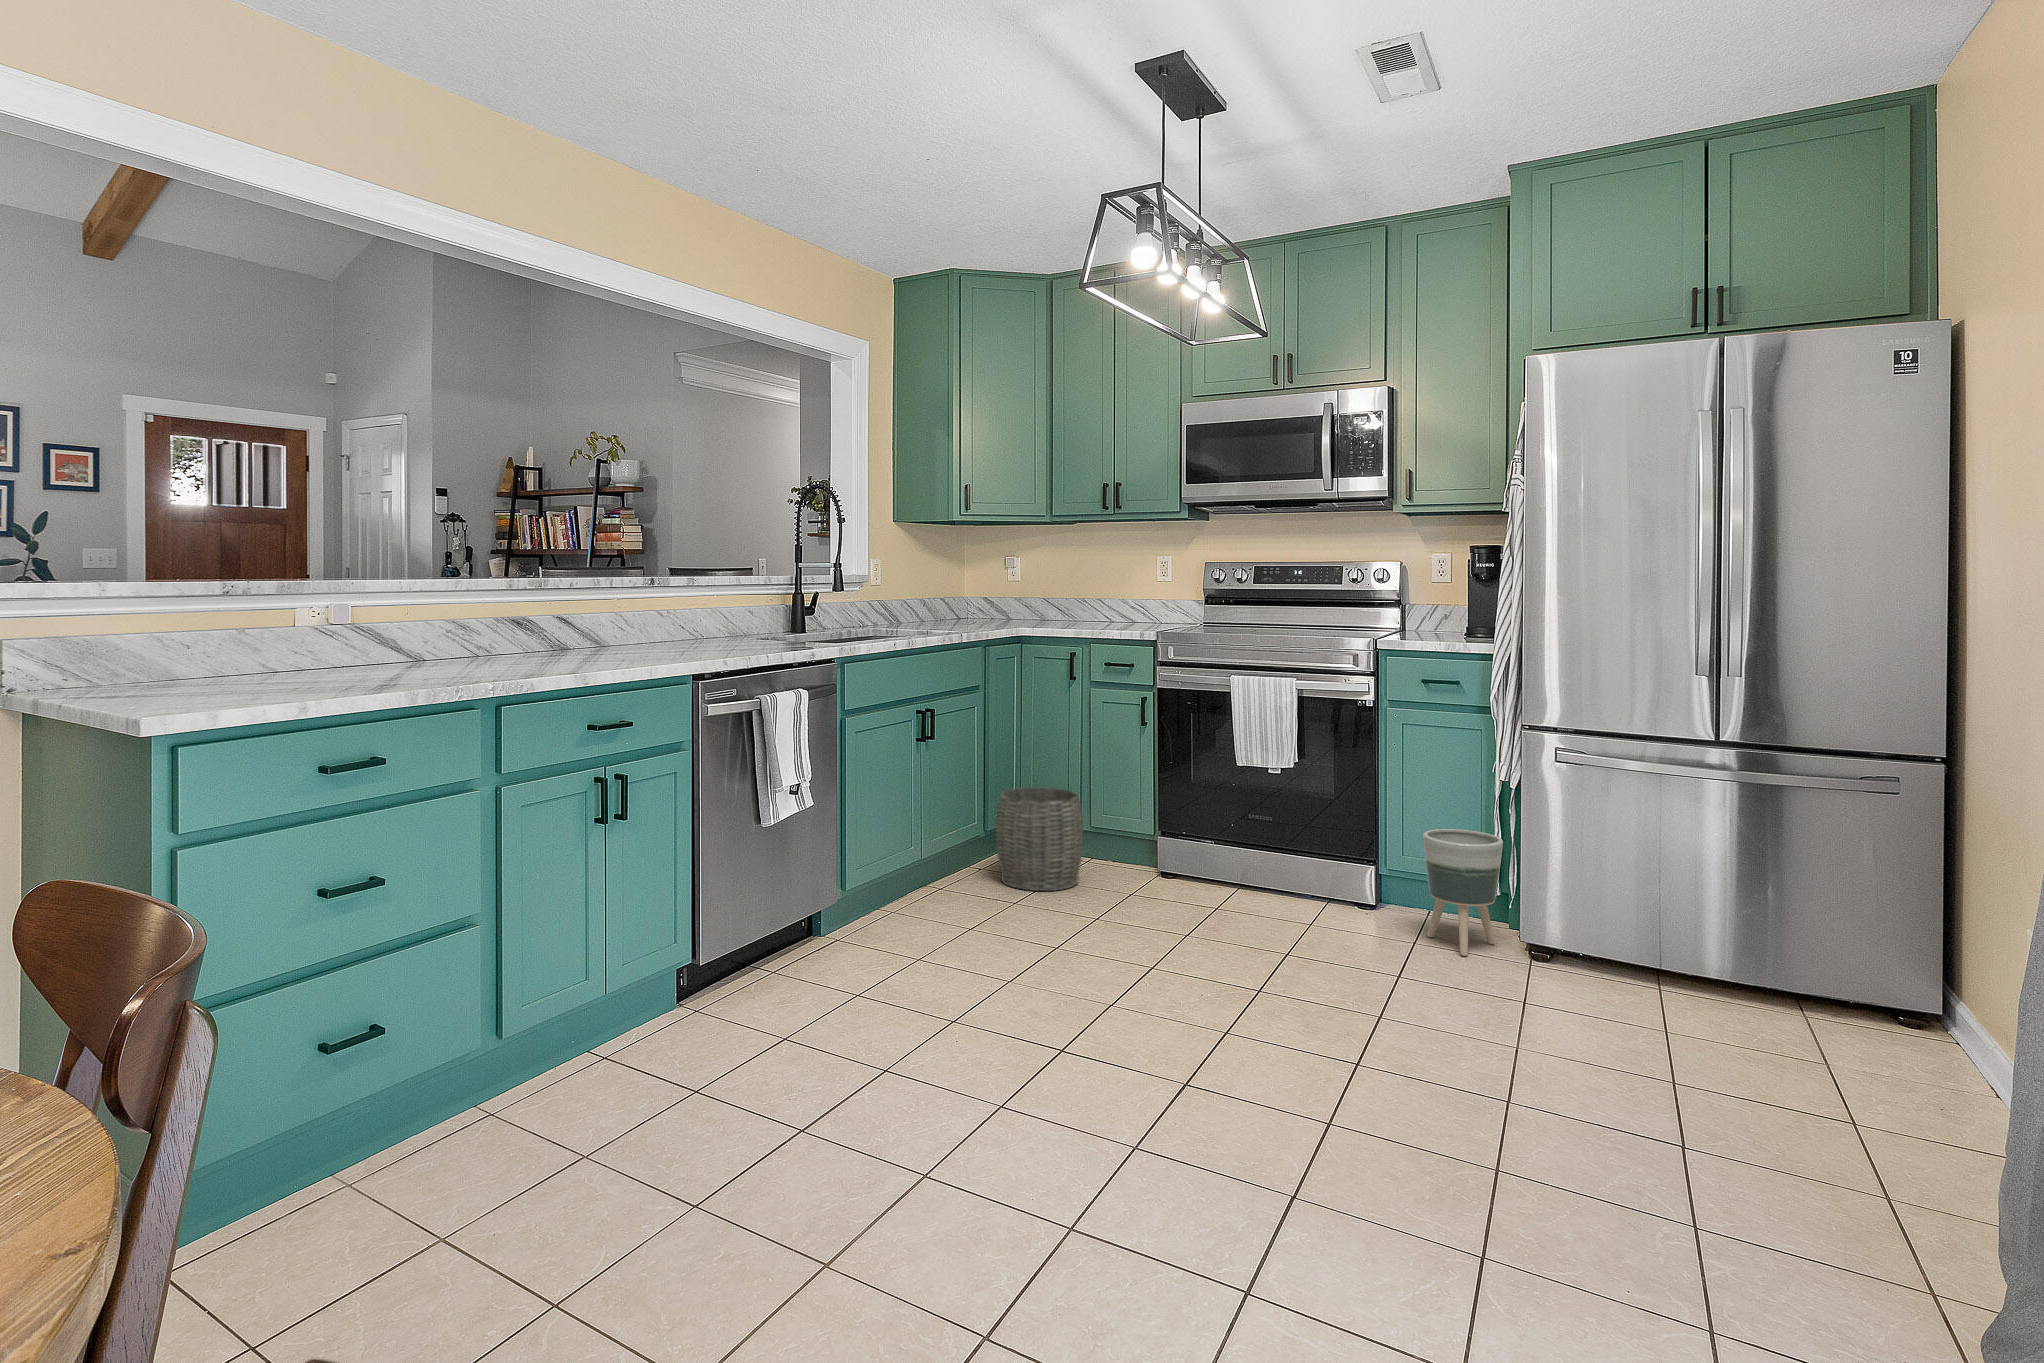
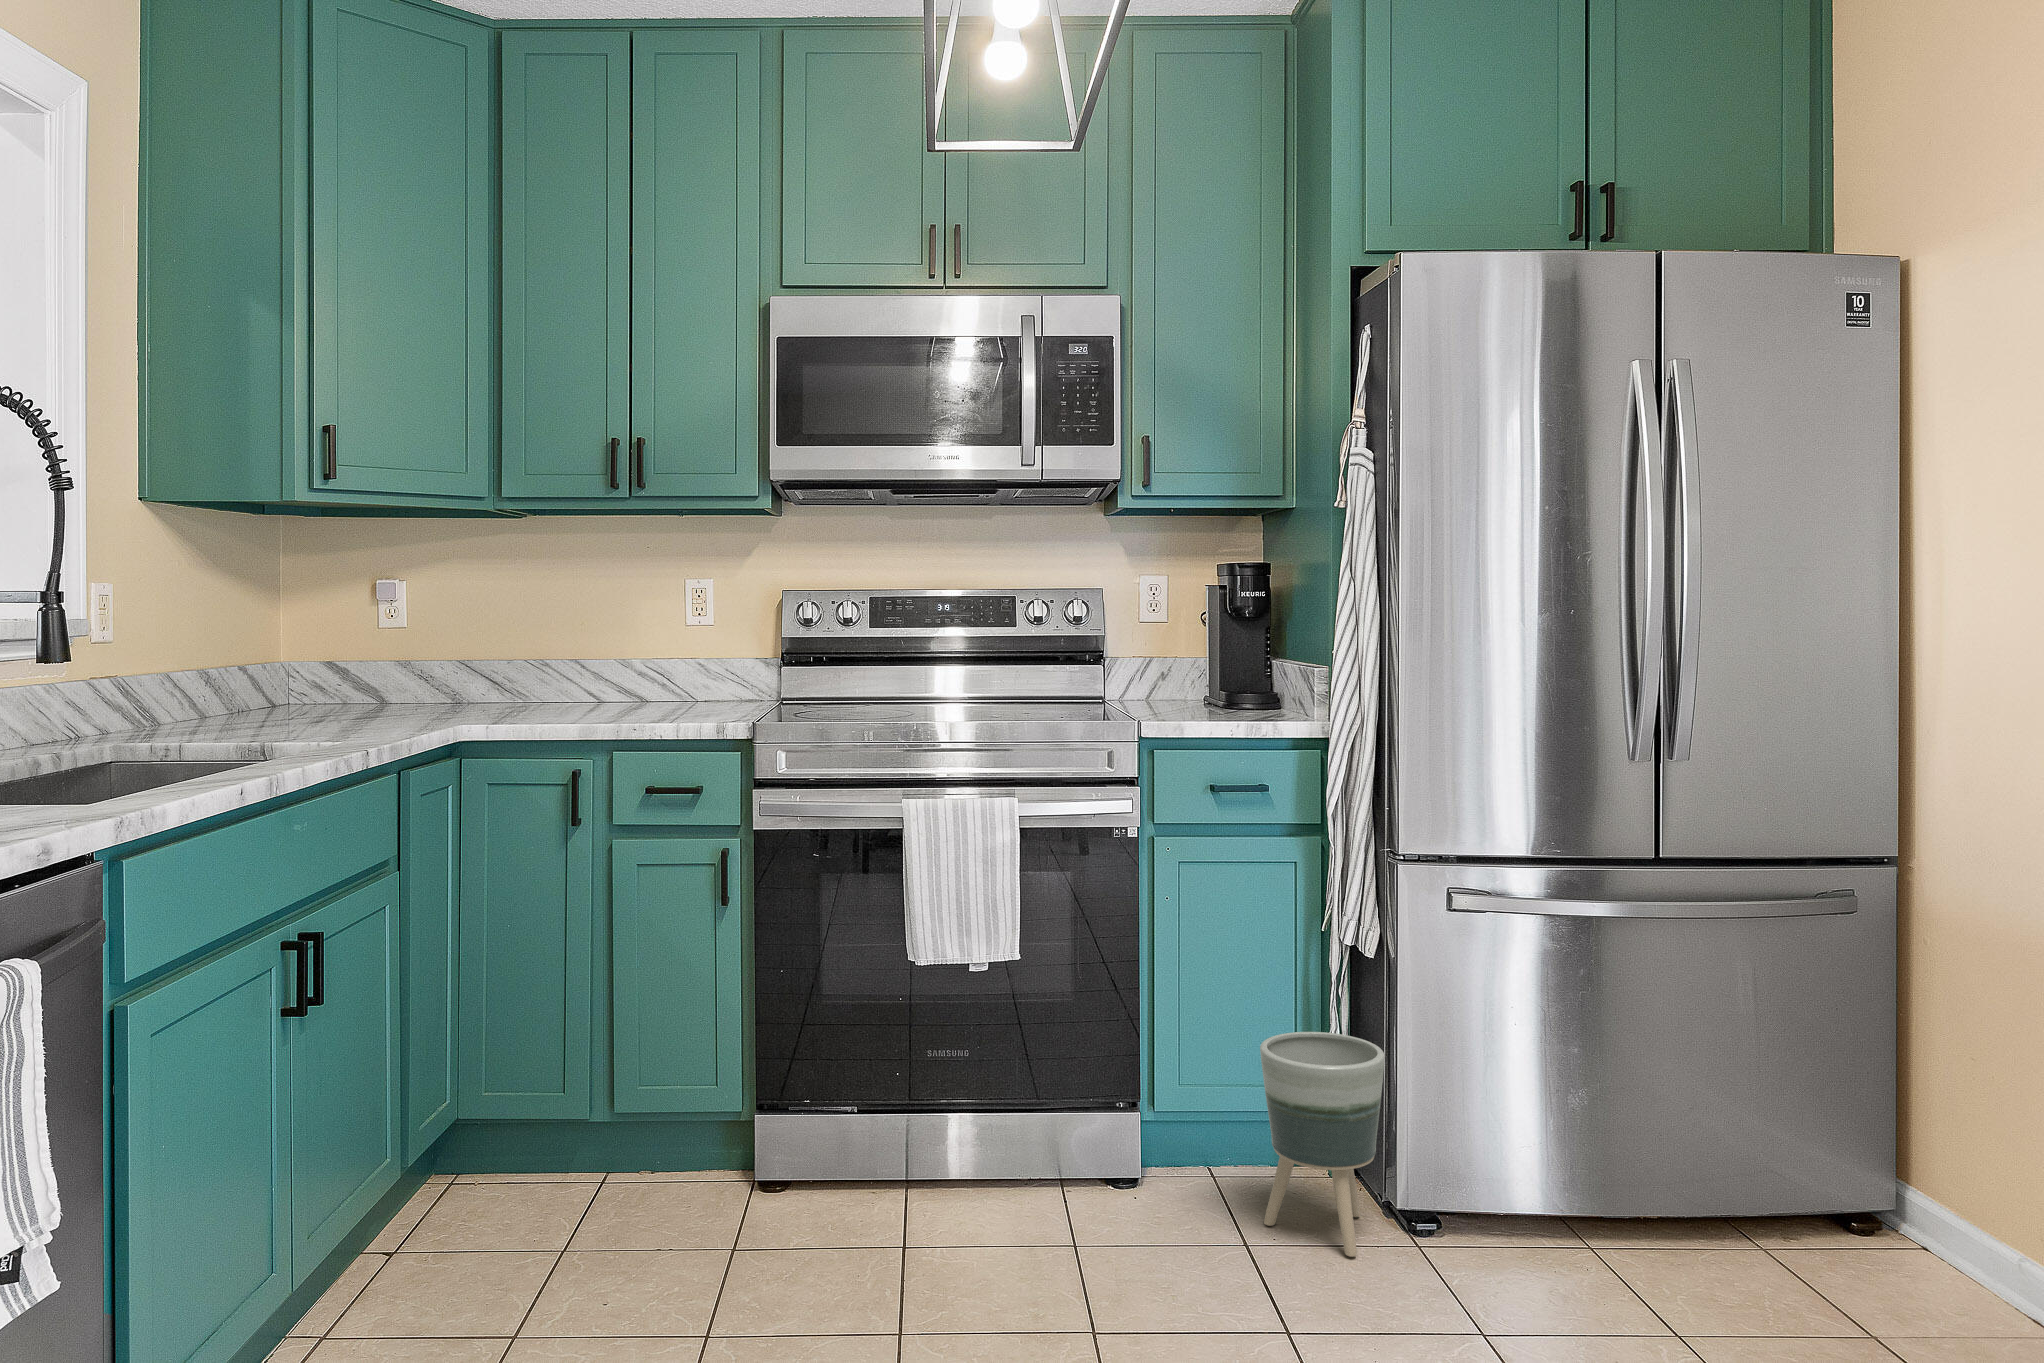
woven basket: present [996,787,1083,891] -> none [445,1051,634,1295]

